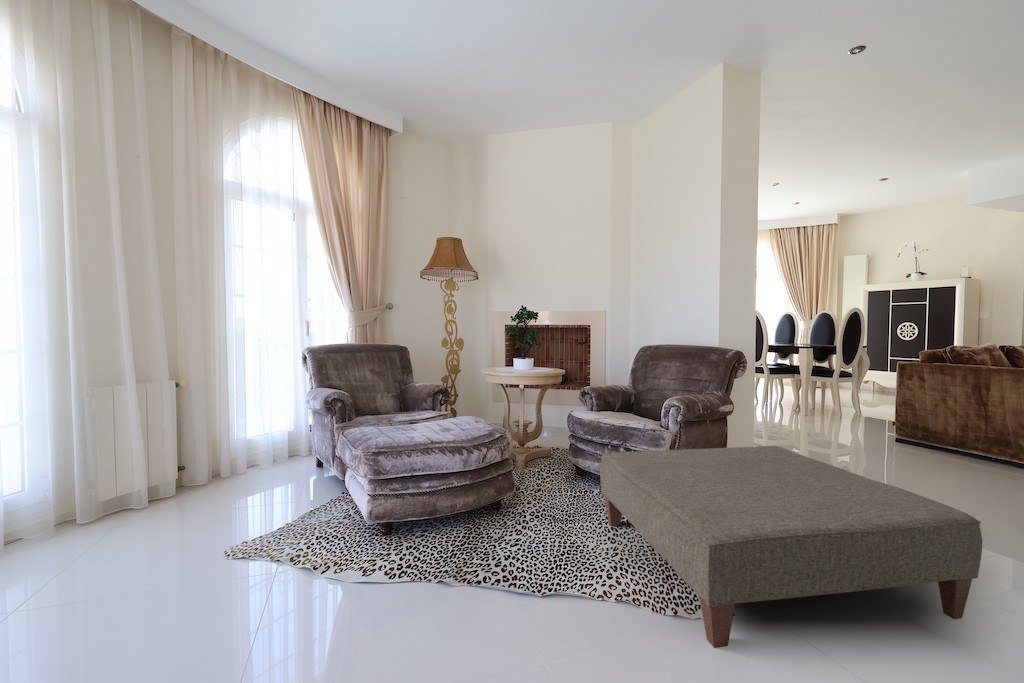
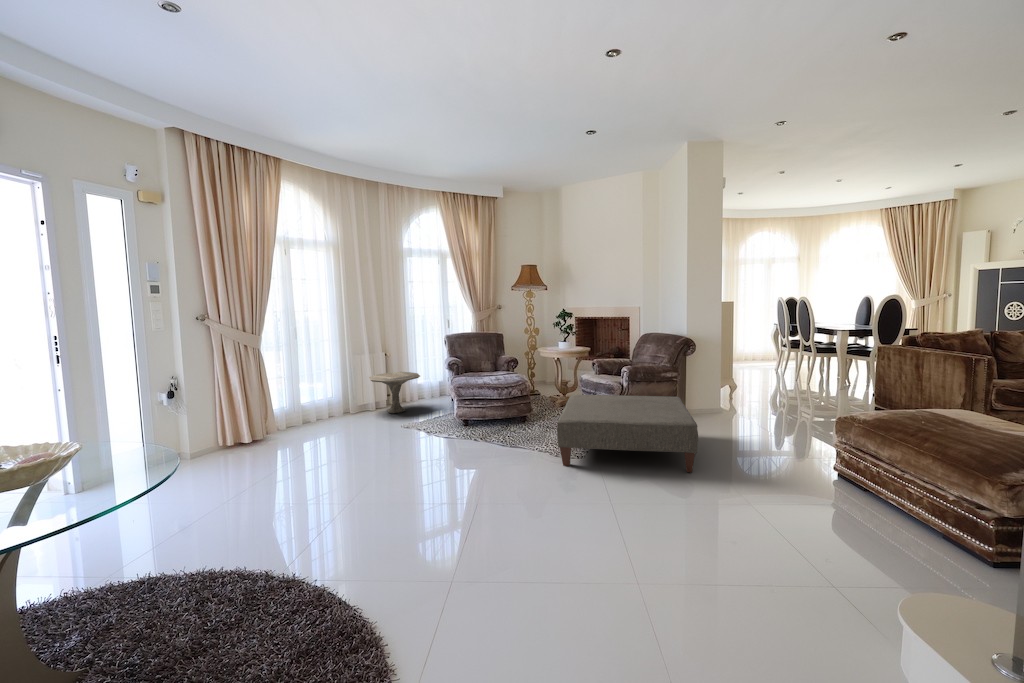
side table: none [131,420,264,514] -> present [369,372,420,413]

